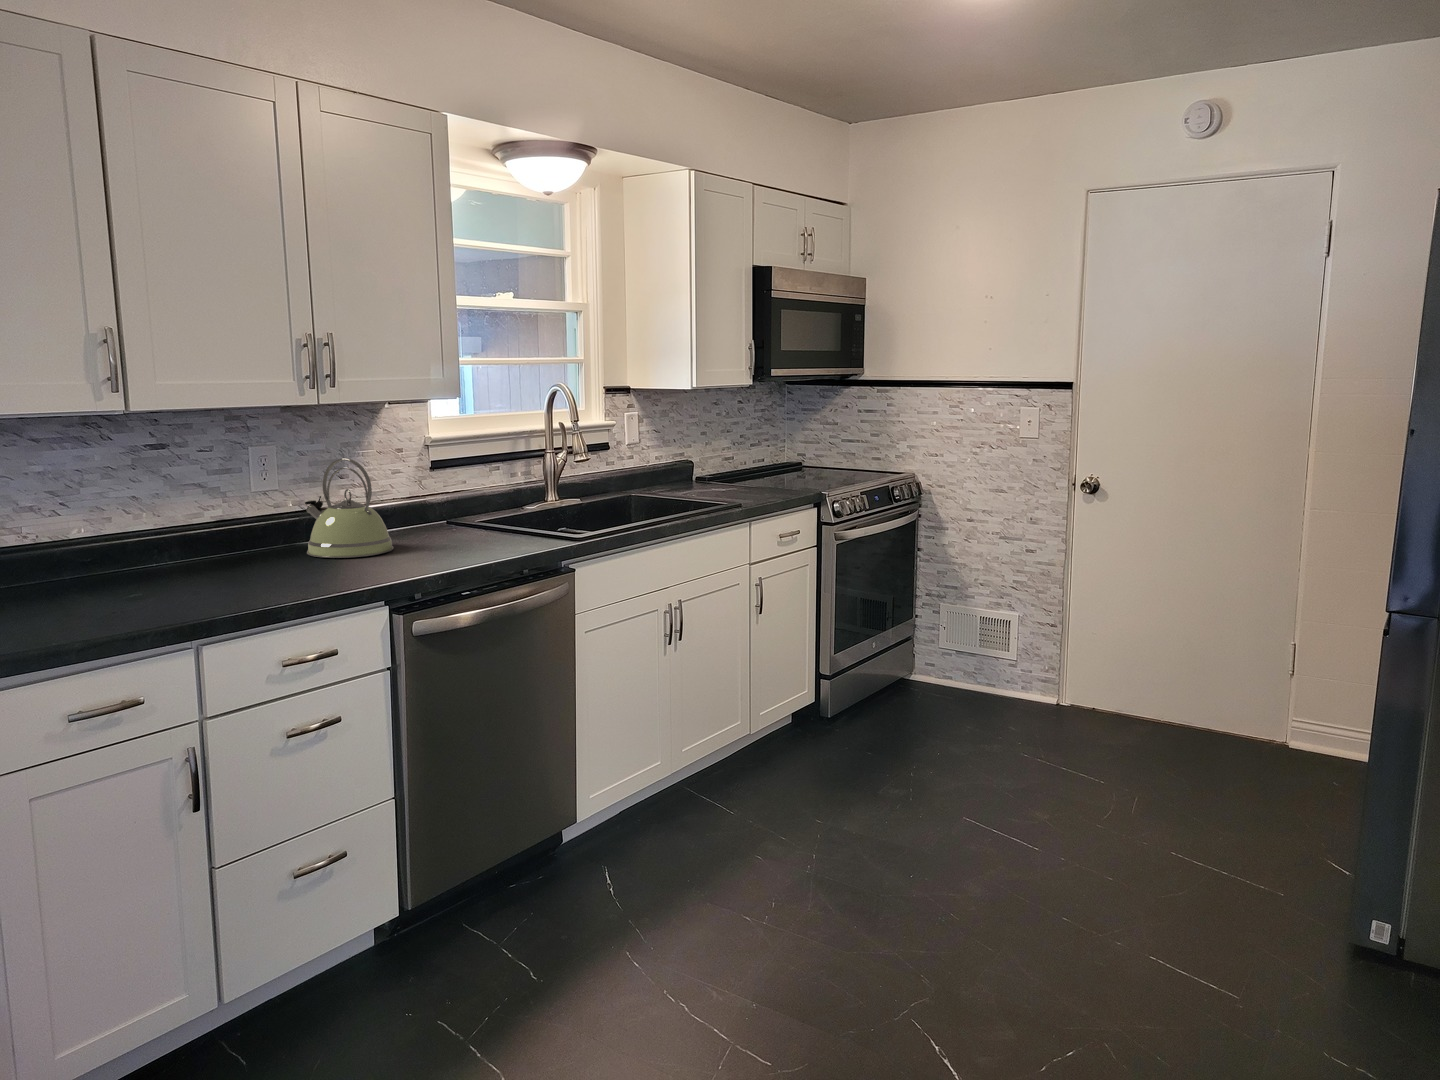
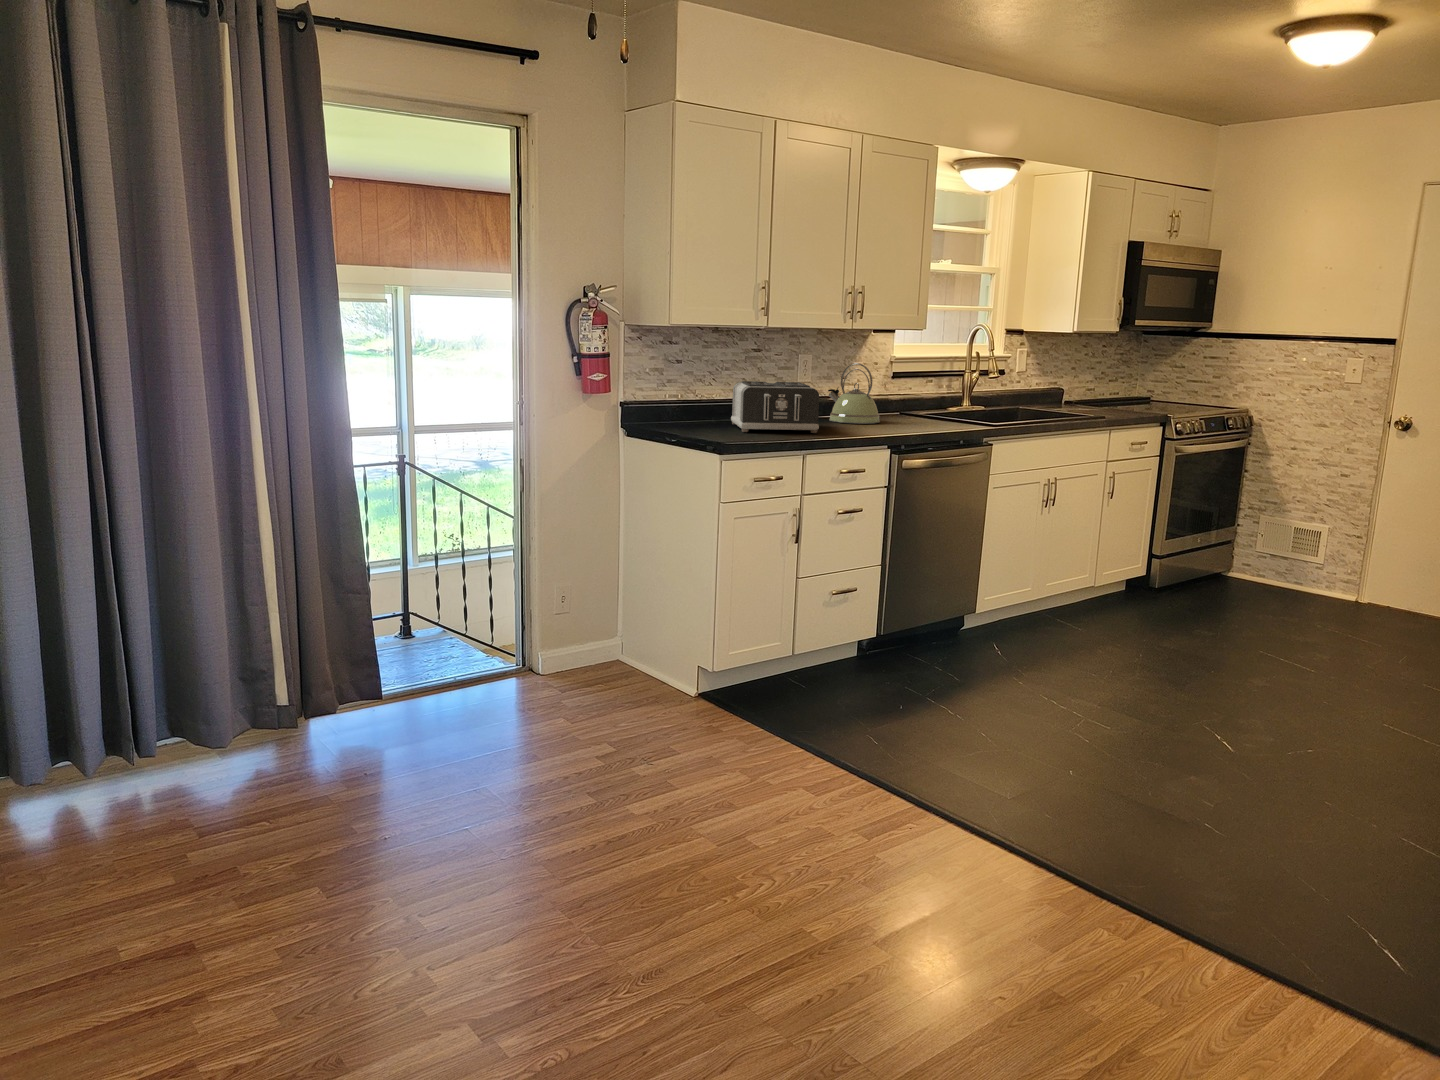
toaster: none [81,502,246,608] -> present [731,381,819,433]

